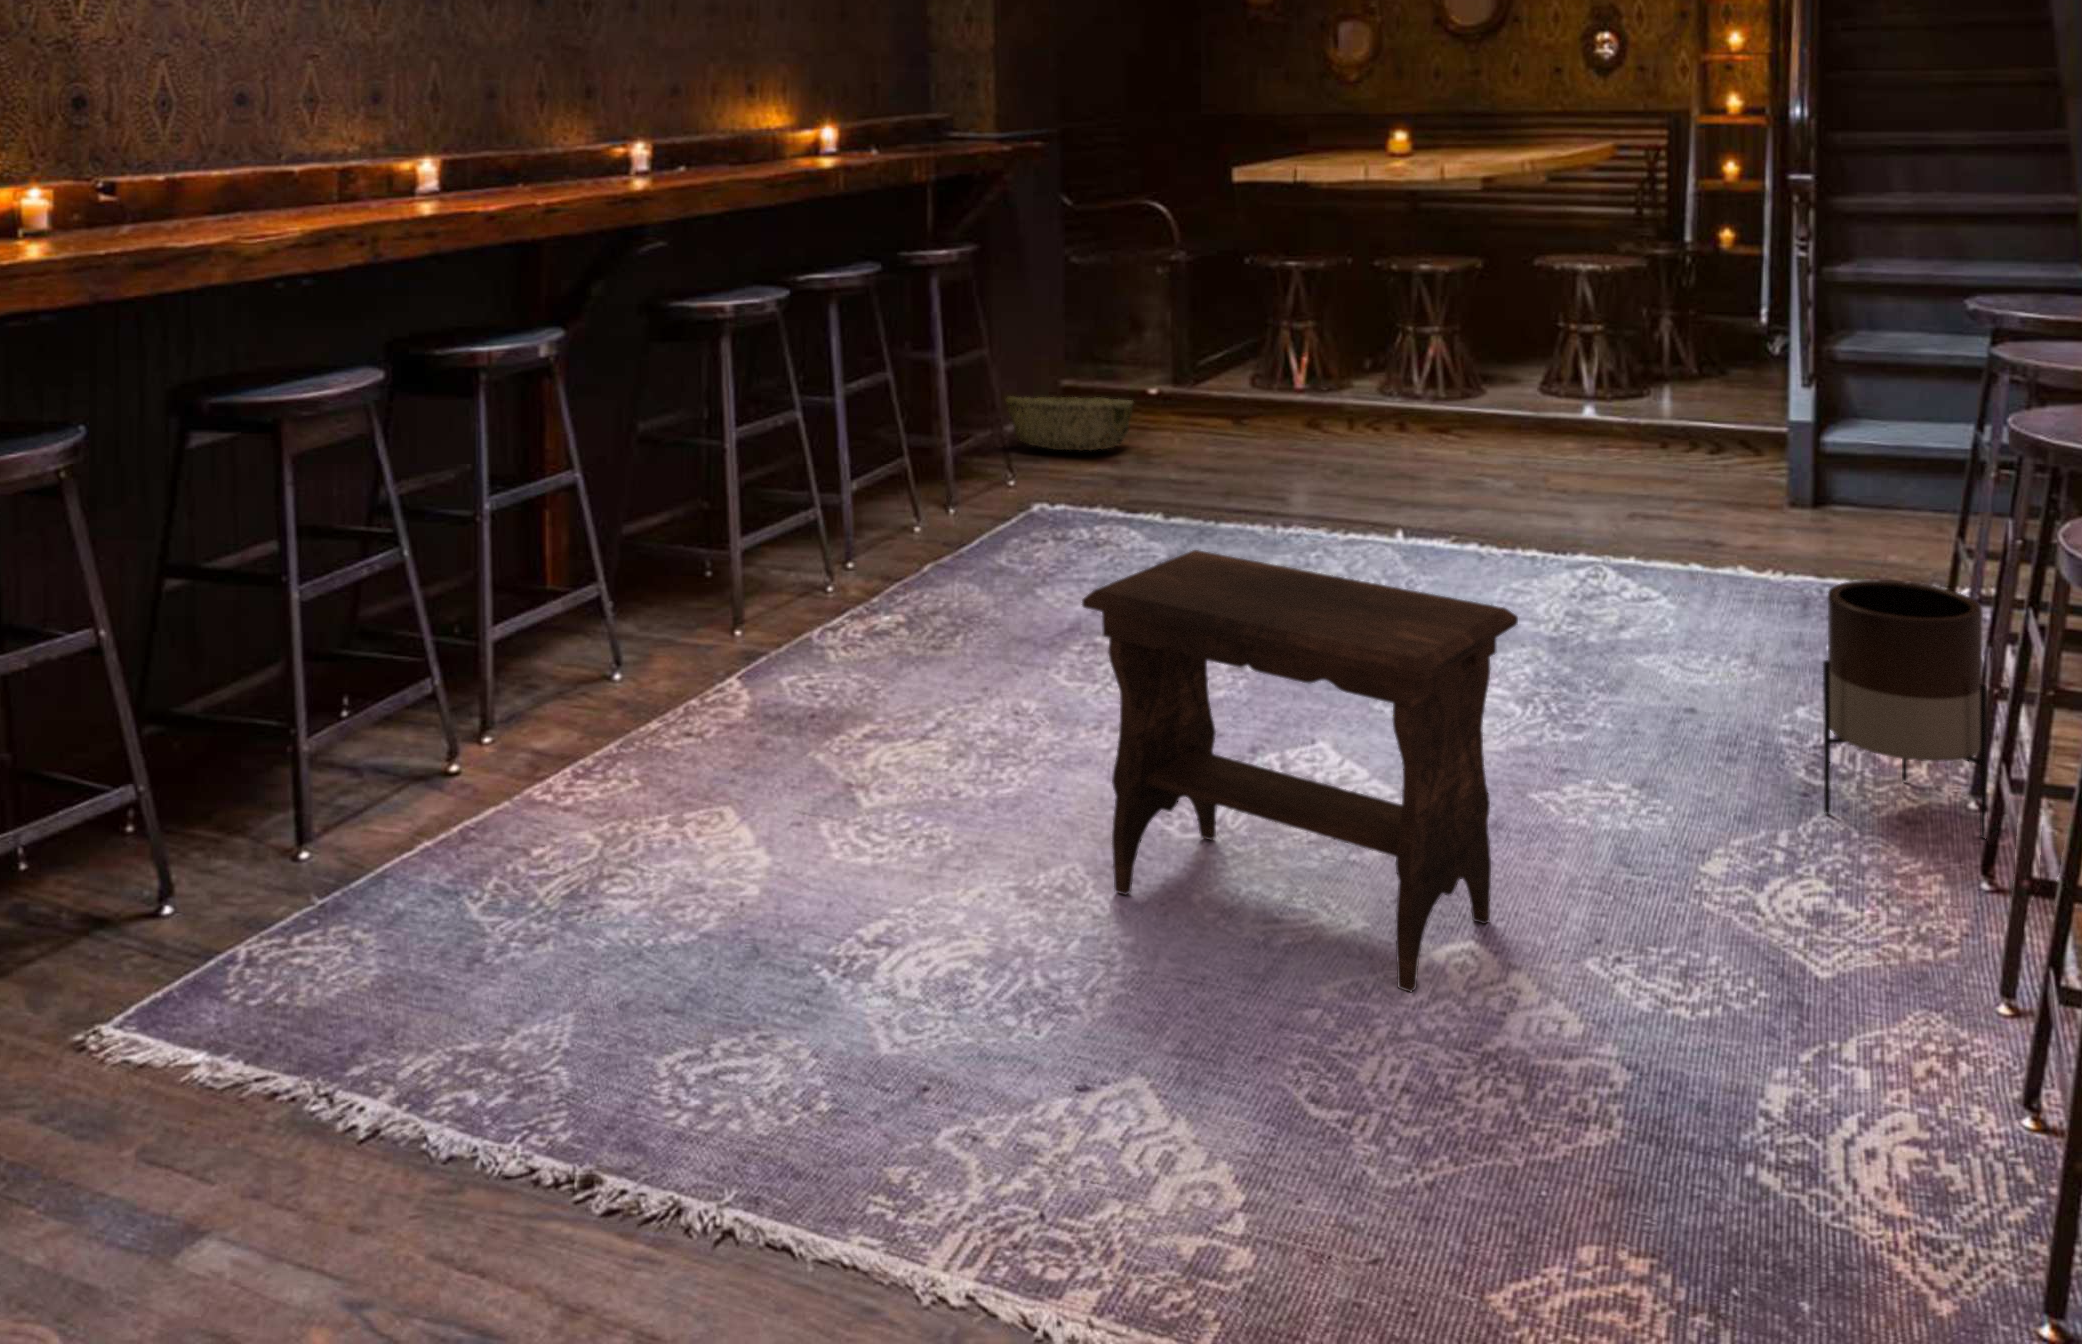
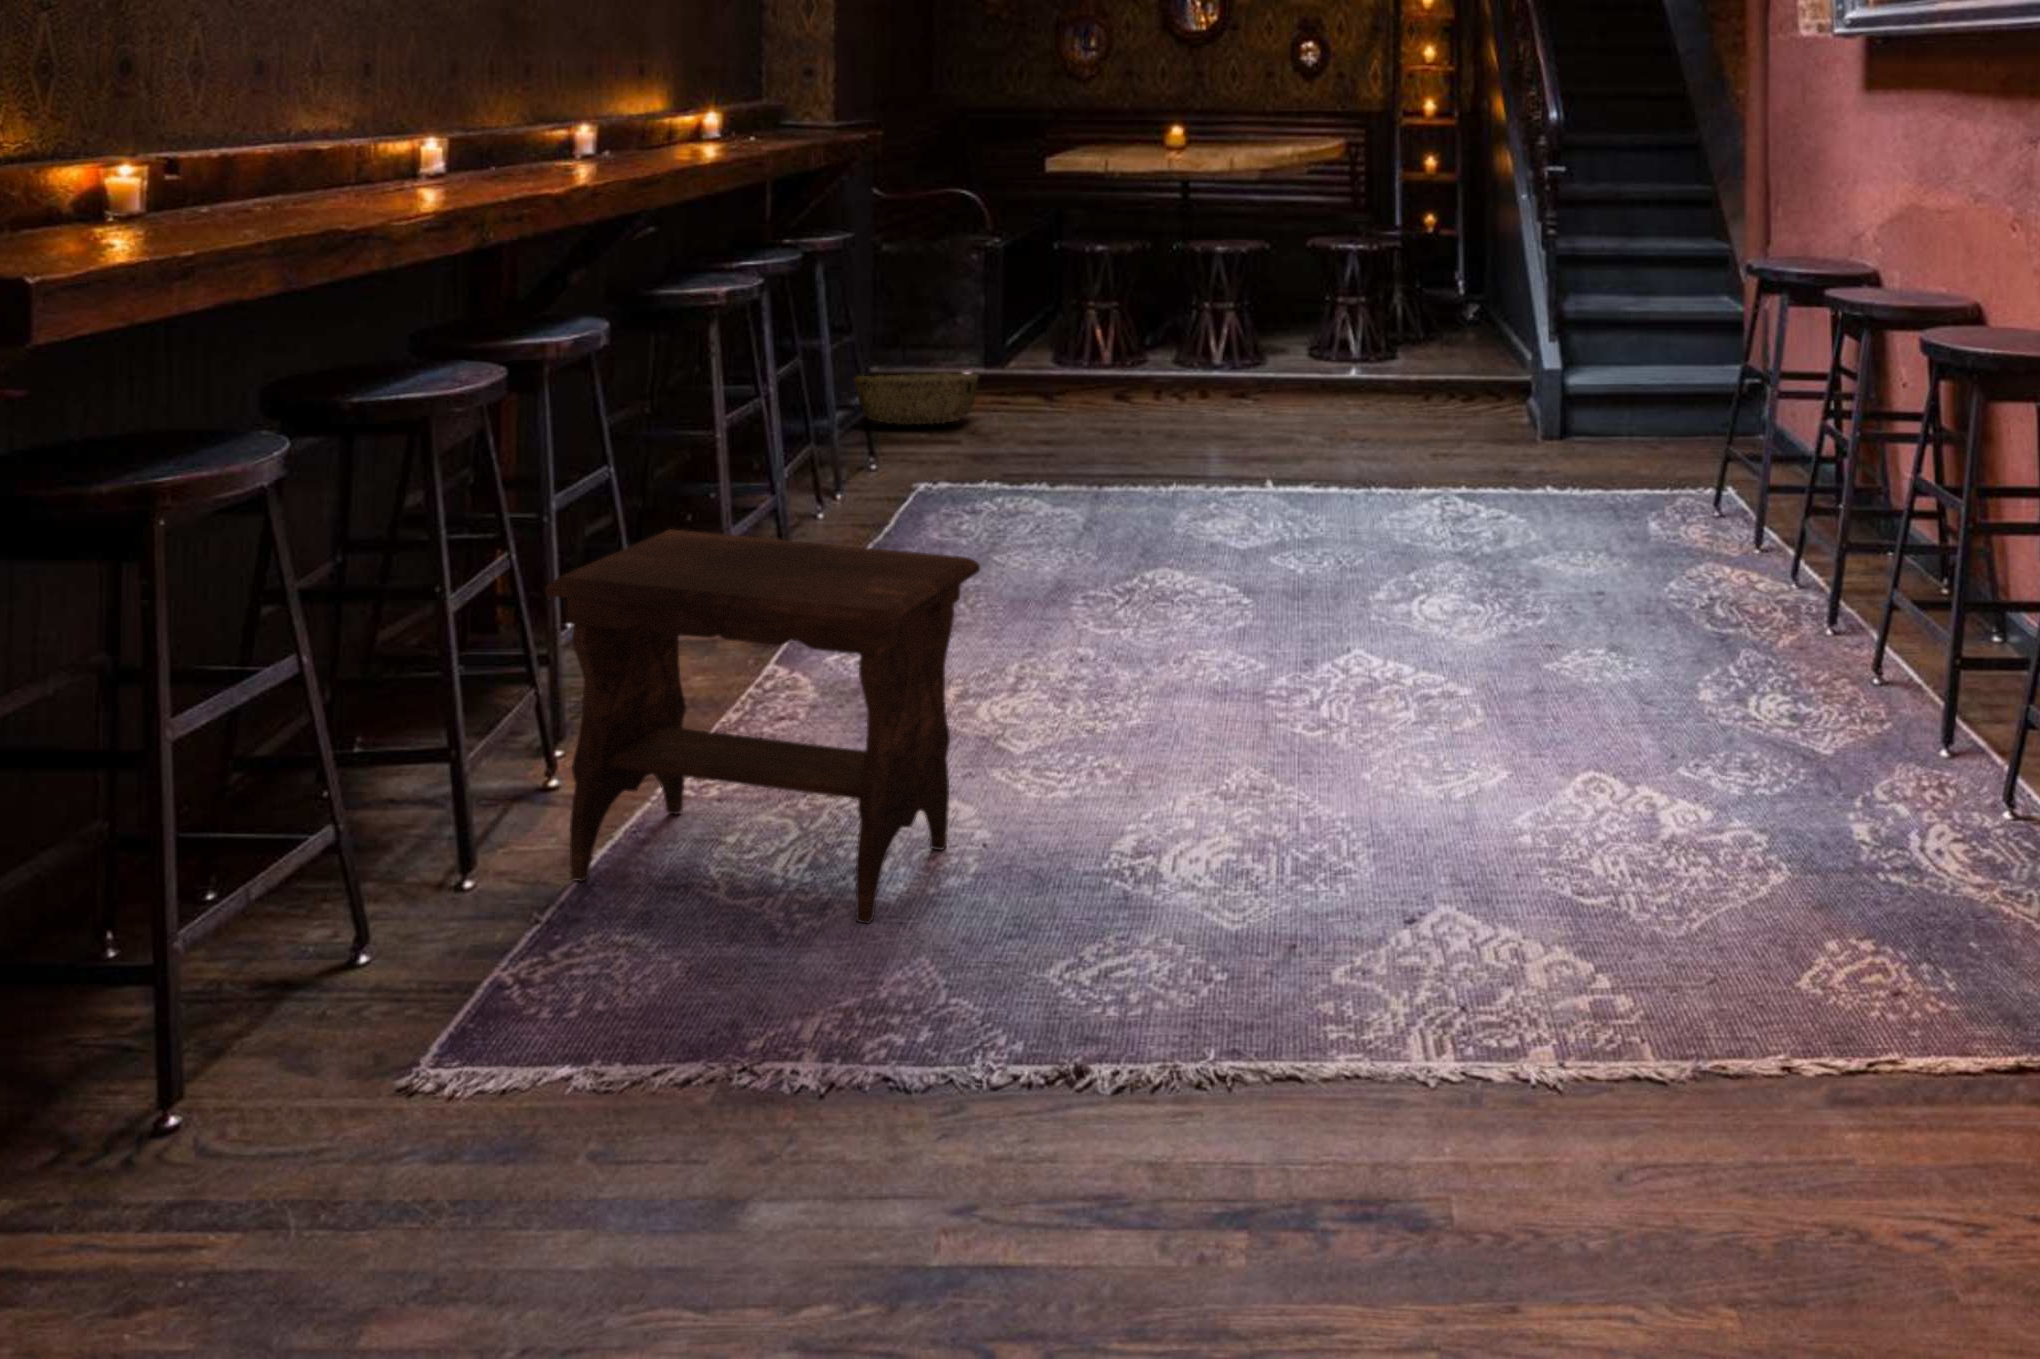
footstool: present [1082,550,1518,992] -> present [545,529,980,923]
planter: present [1823,580,1987,838] -> none [1744,470,1861,651]

